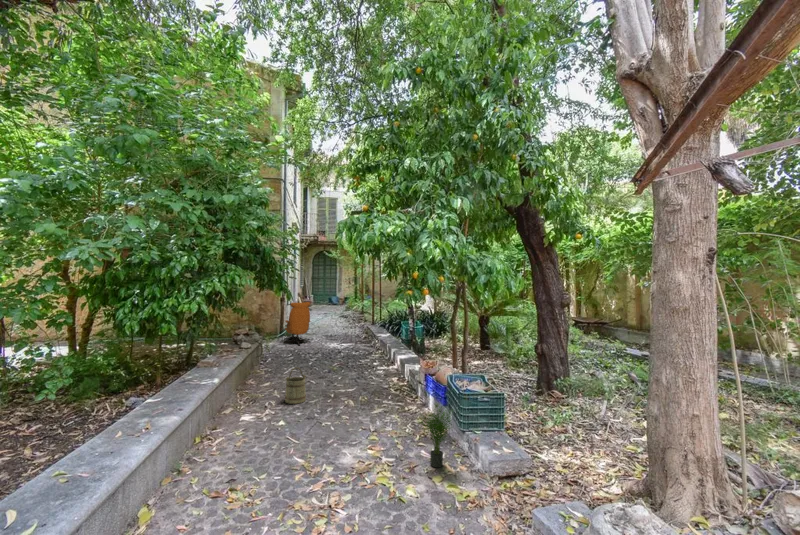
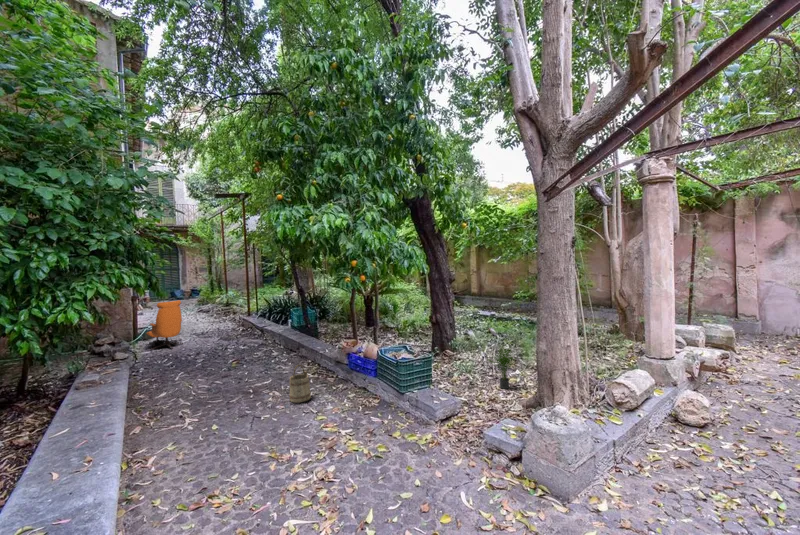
bucket: present [285,367,306,404] -> present [289,365,311,403]
potted plant: present [422,407,450,468] -> present [489,348,512,389]

